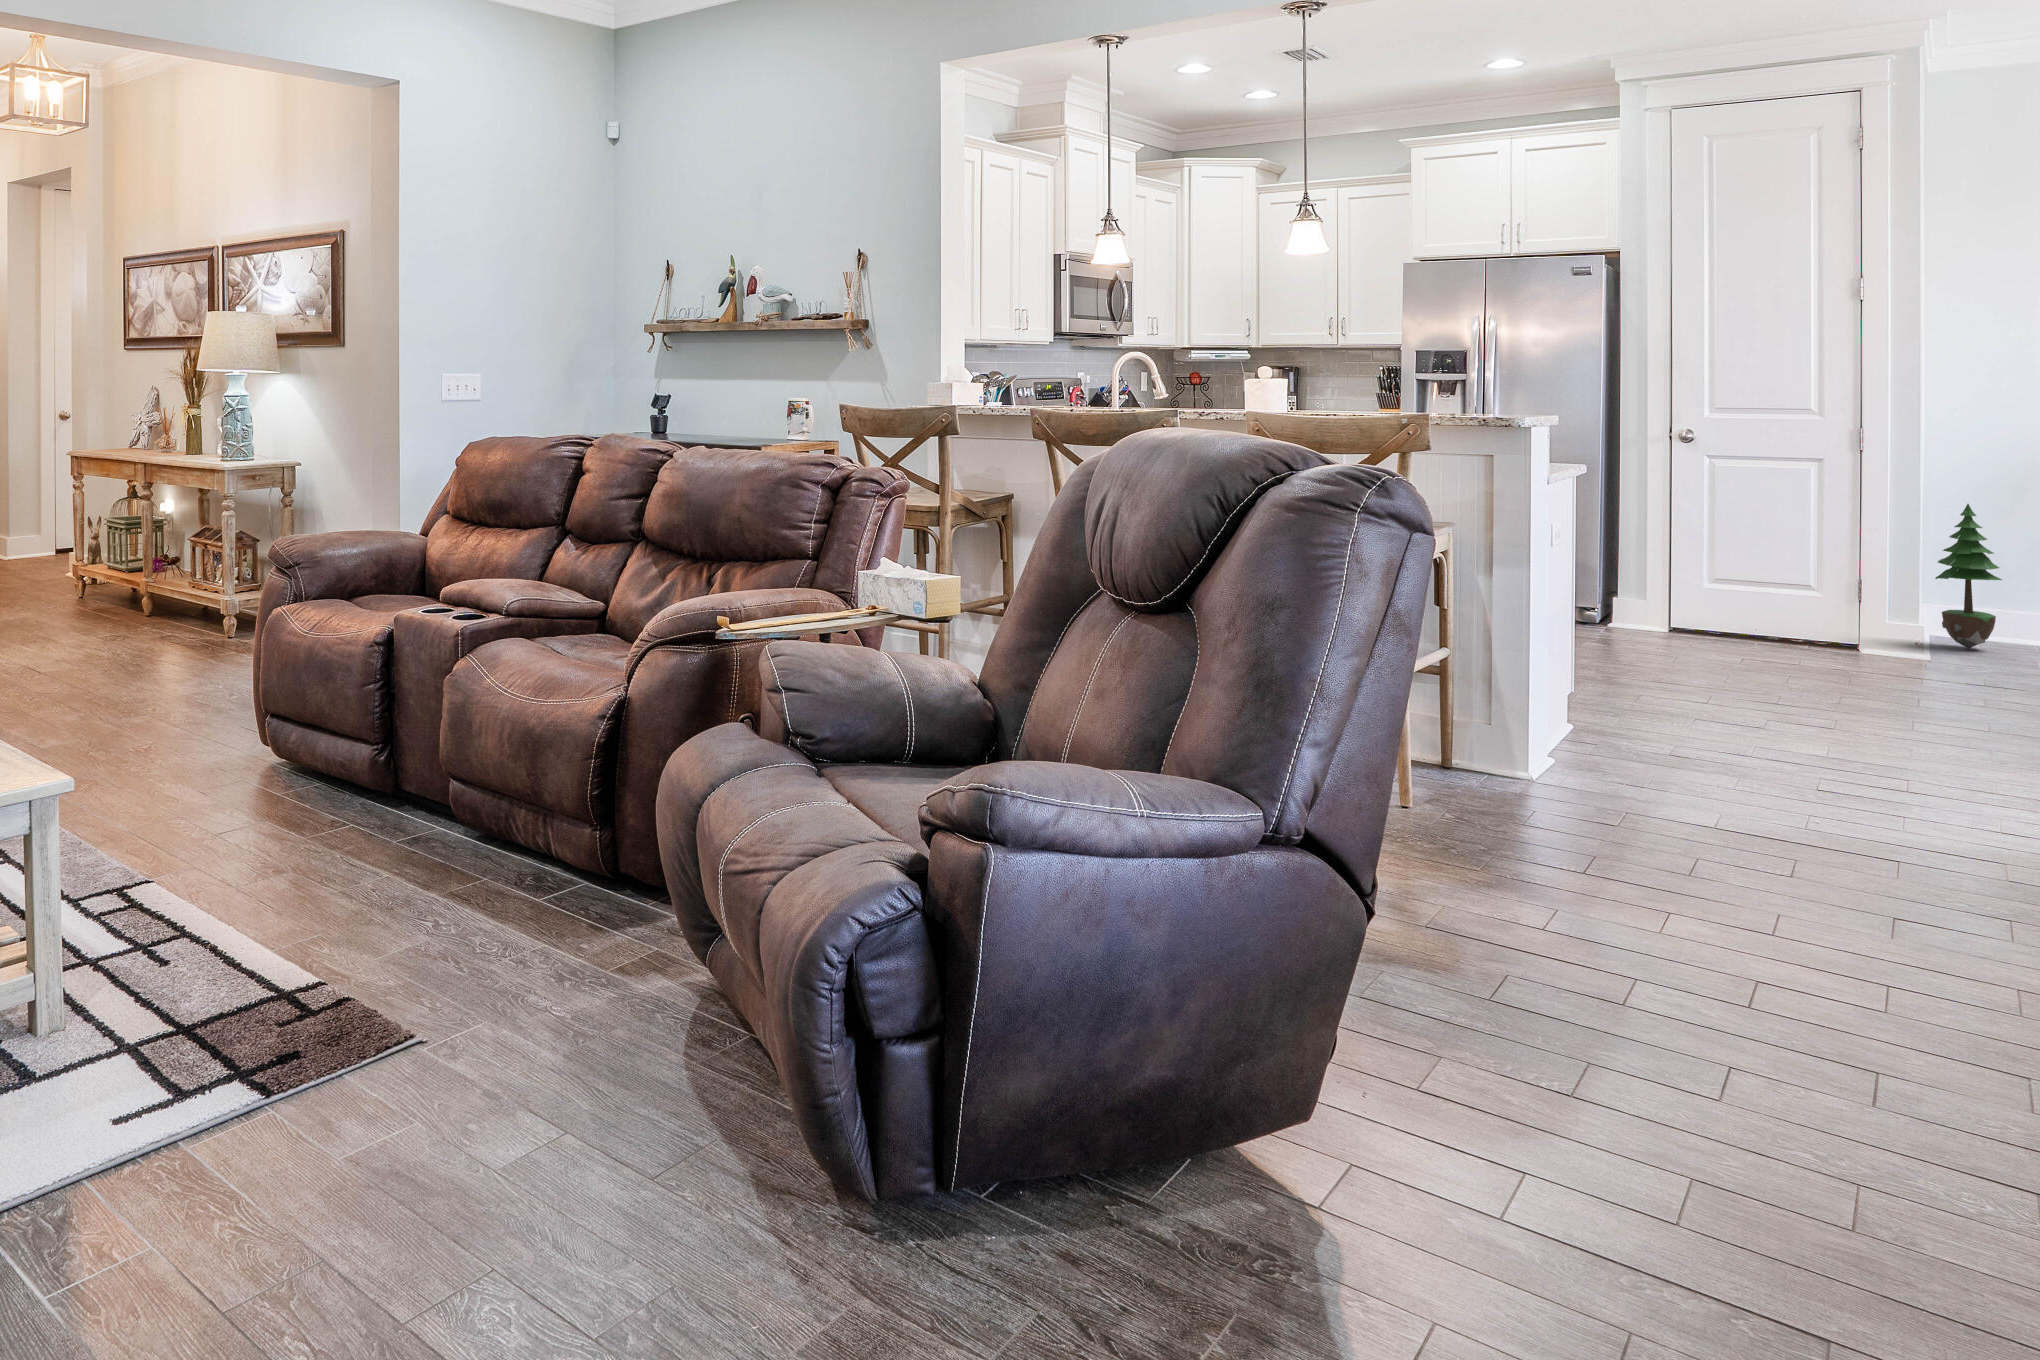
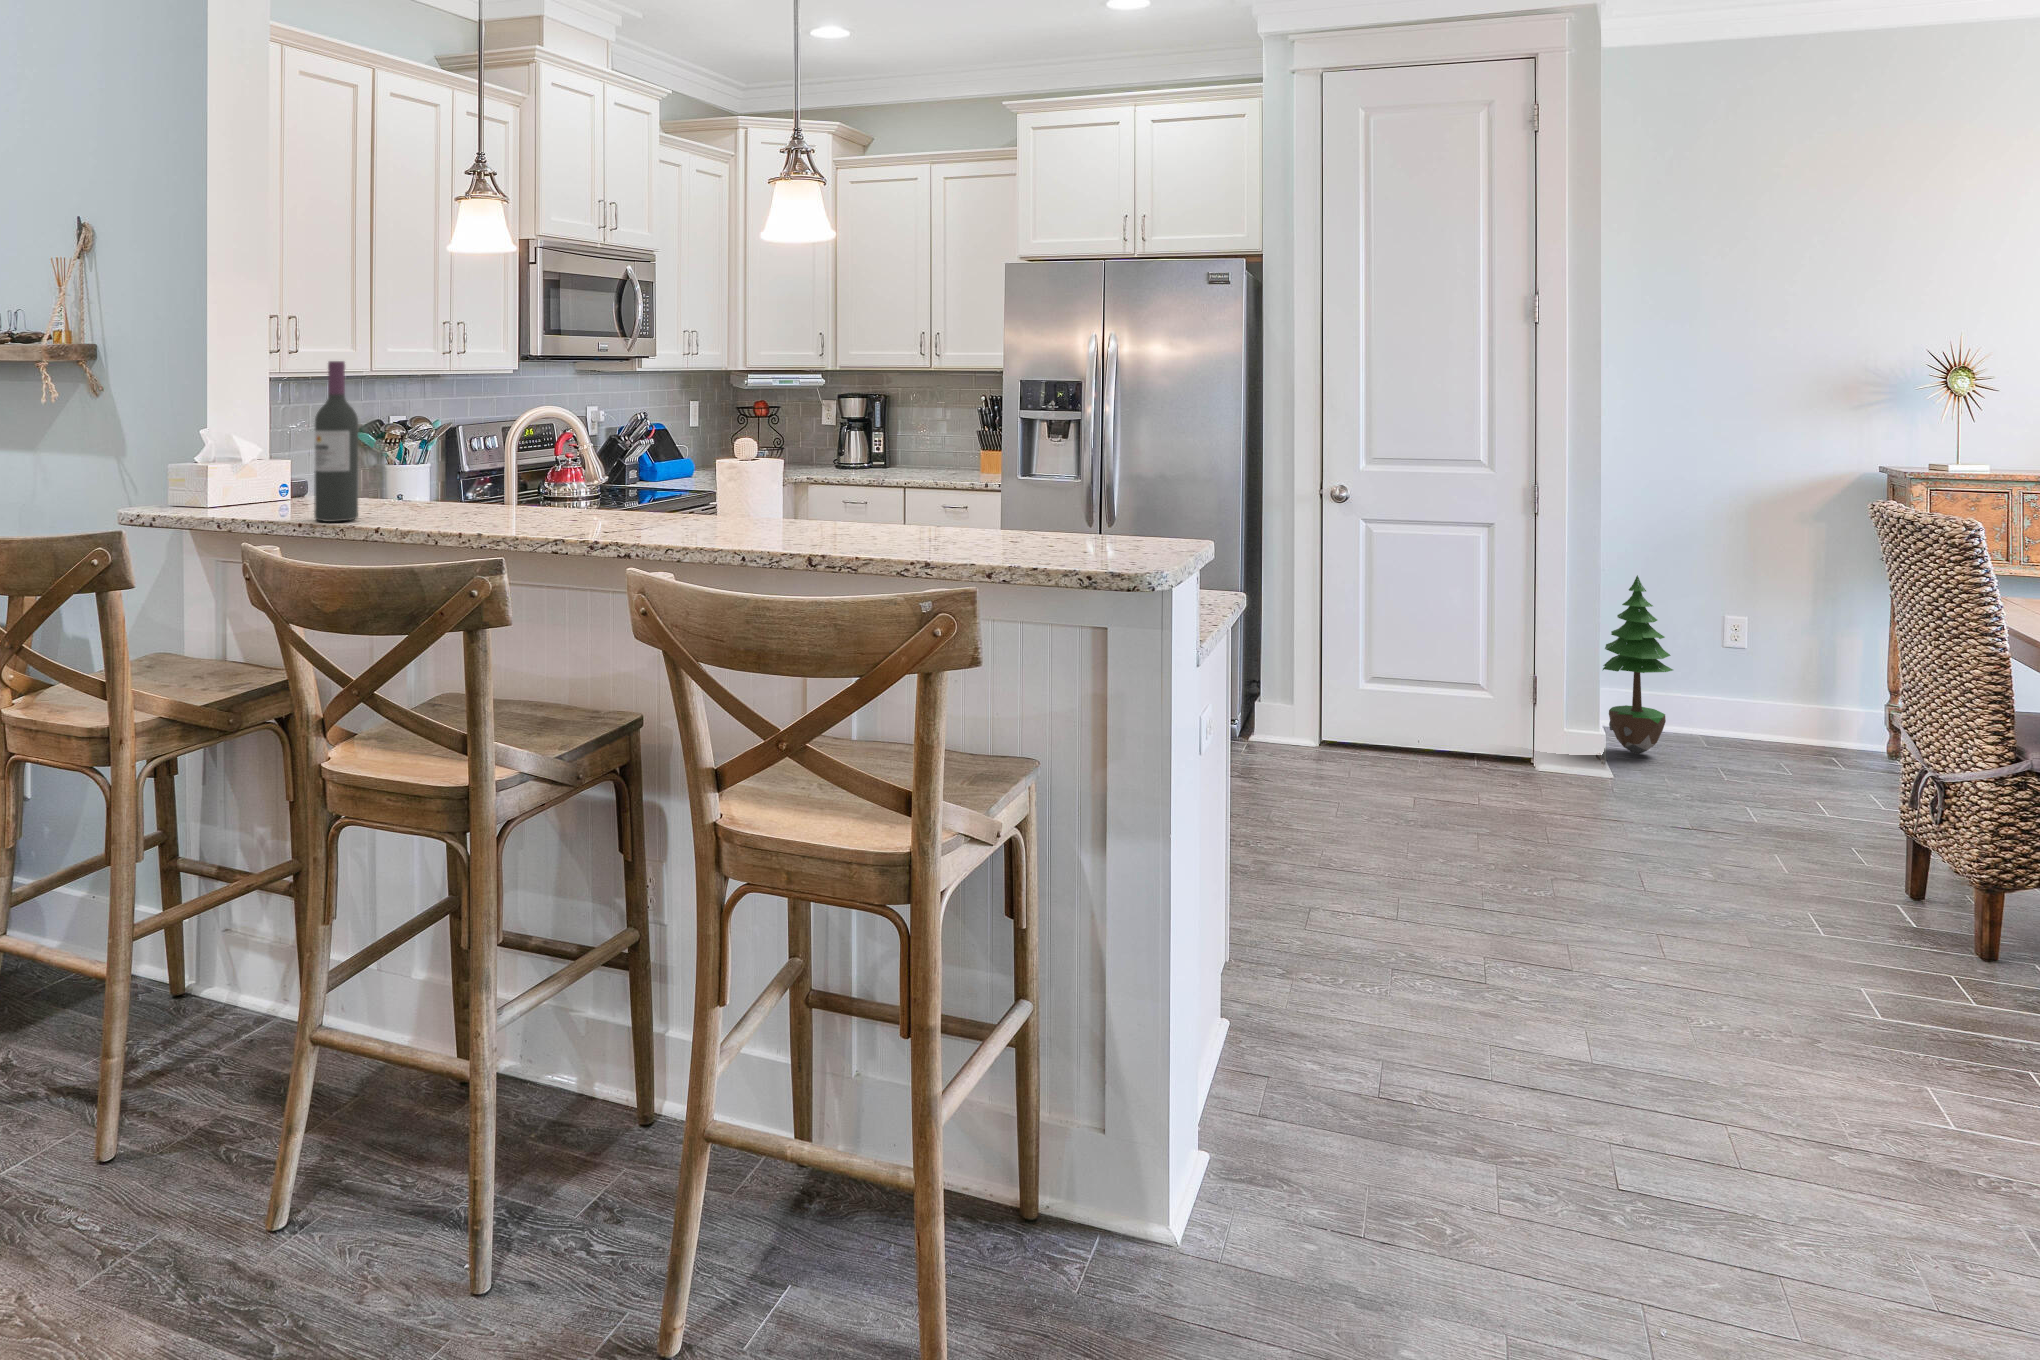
wine bottle: none [1022,321,1044,406] -> present [314,361,358,522]

